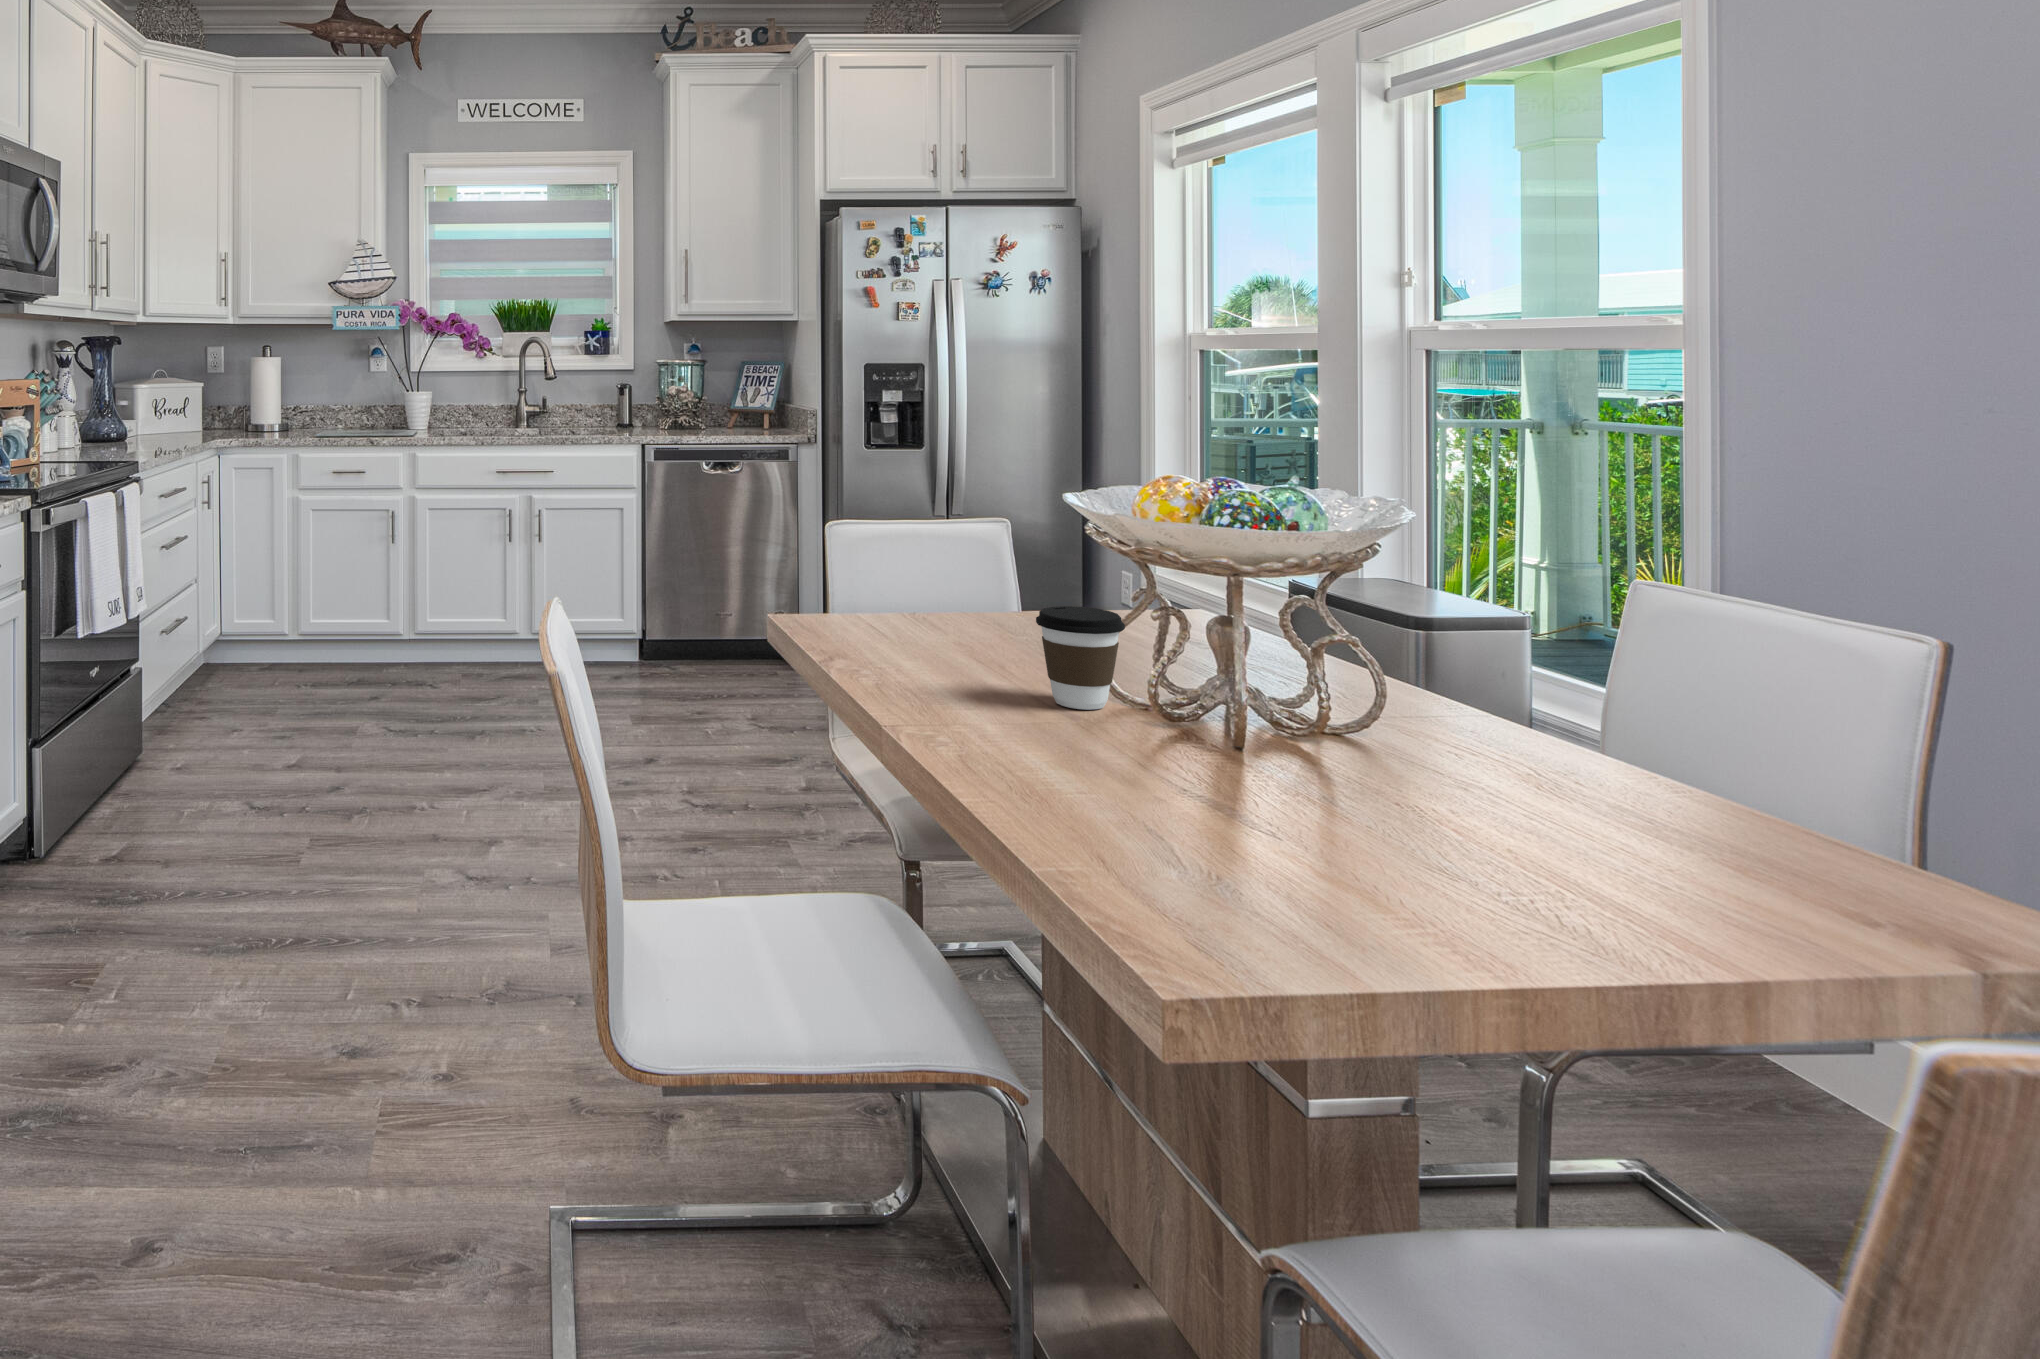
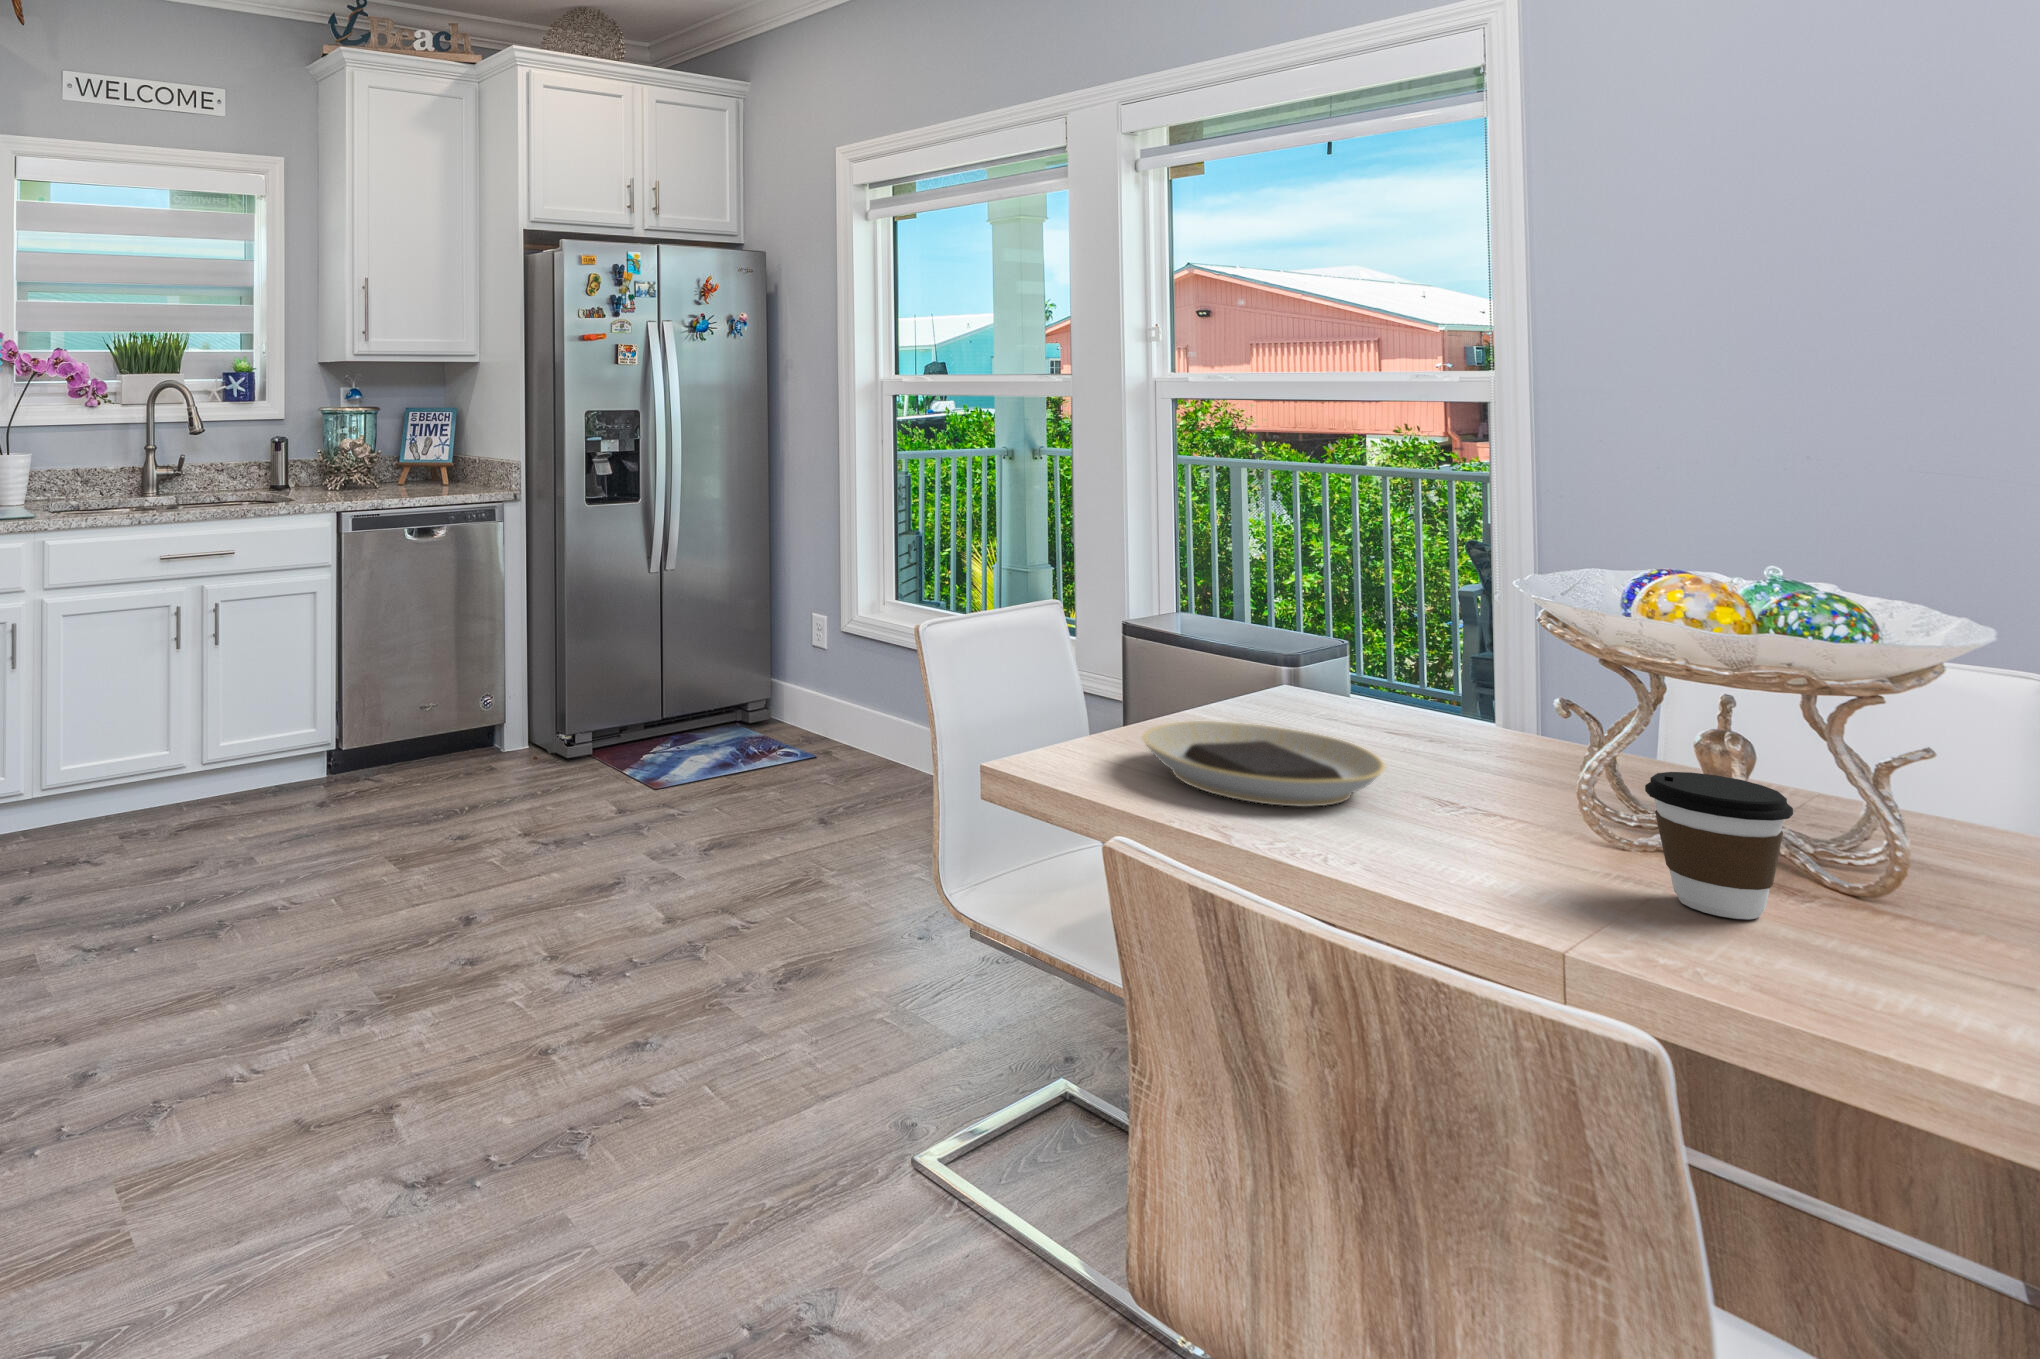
plate: none [877,590,1051,644] -> present [1143,721,1385,807]

